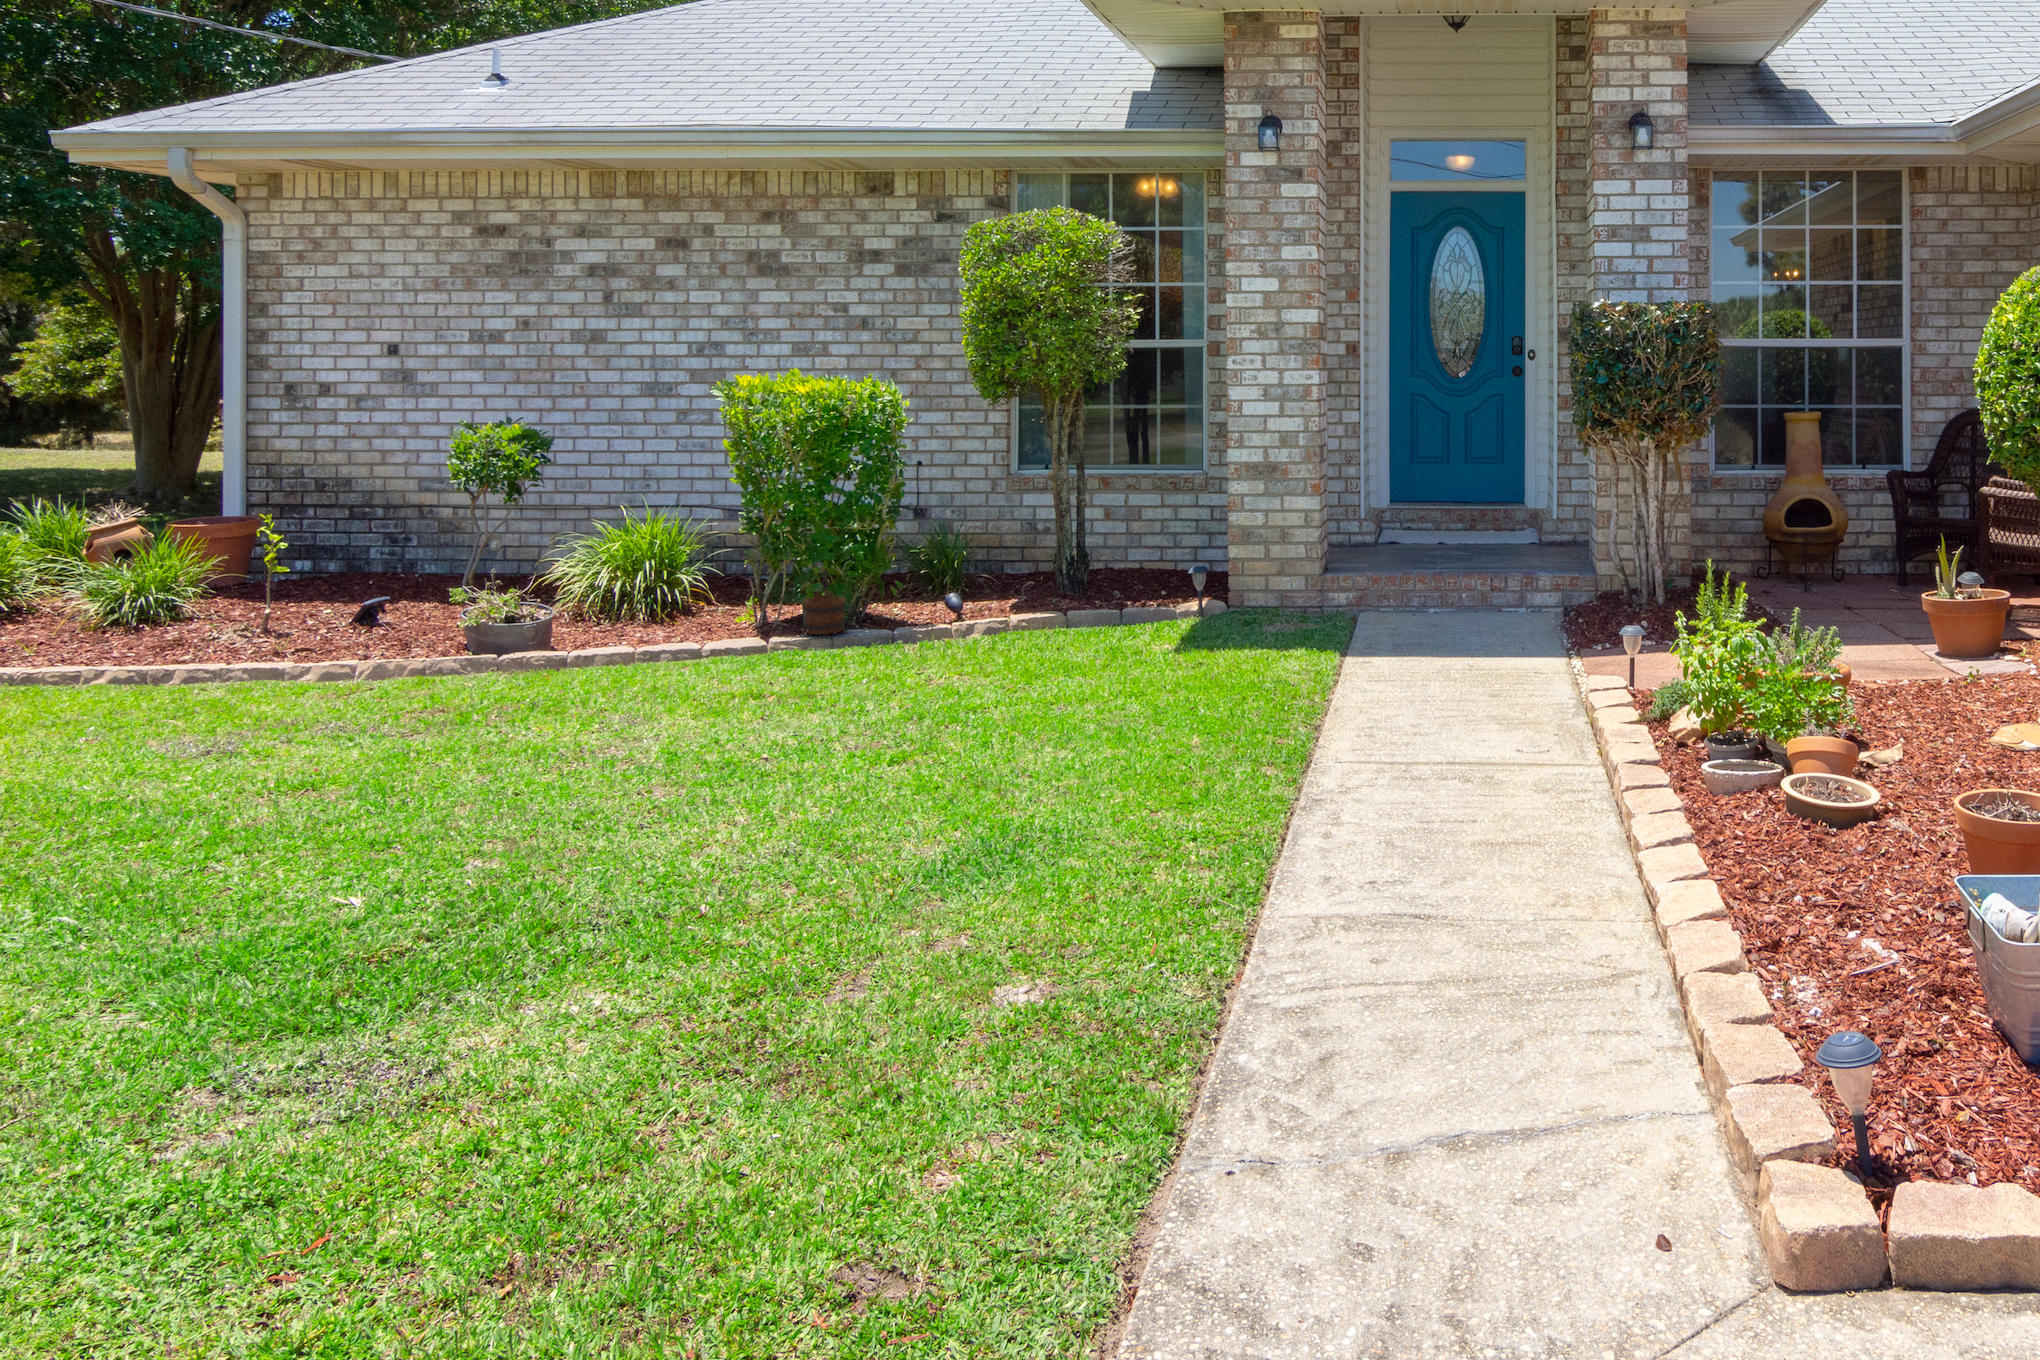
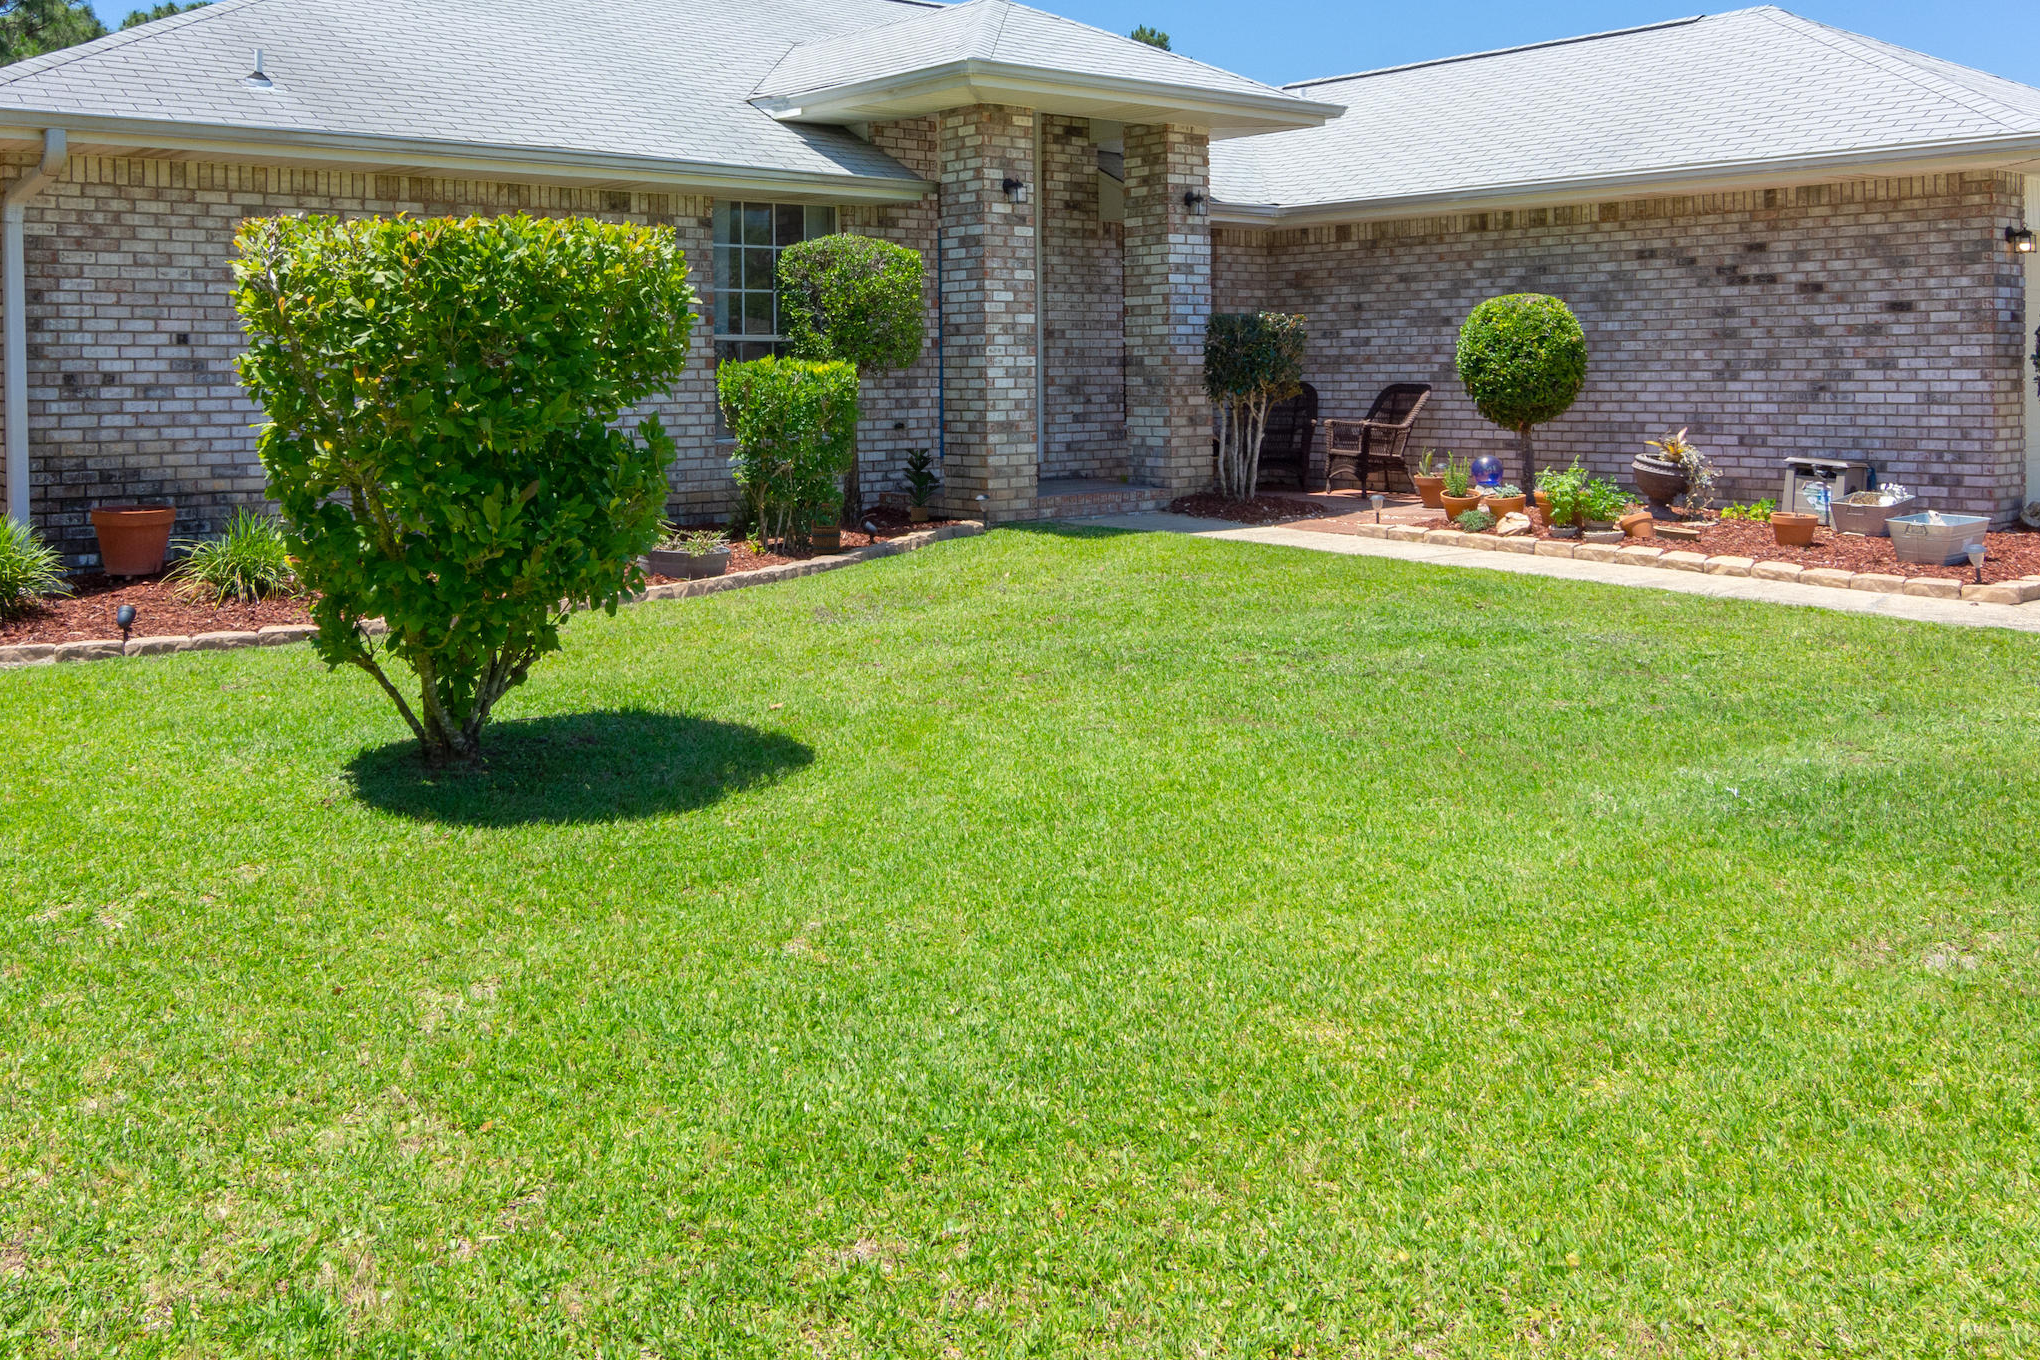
potted plant: none [1139,498,1204,600] -> present [898,448,940,521]

